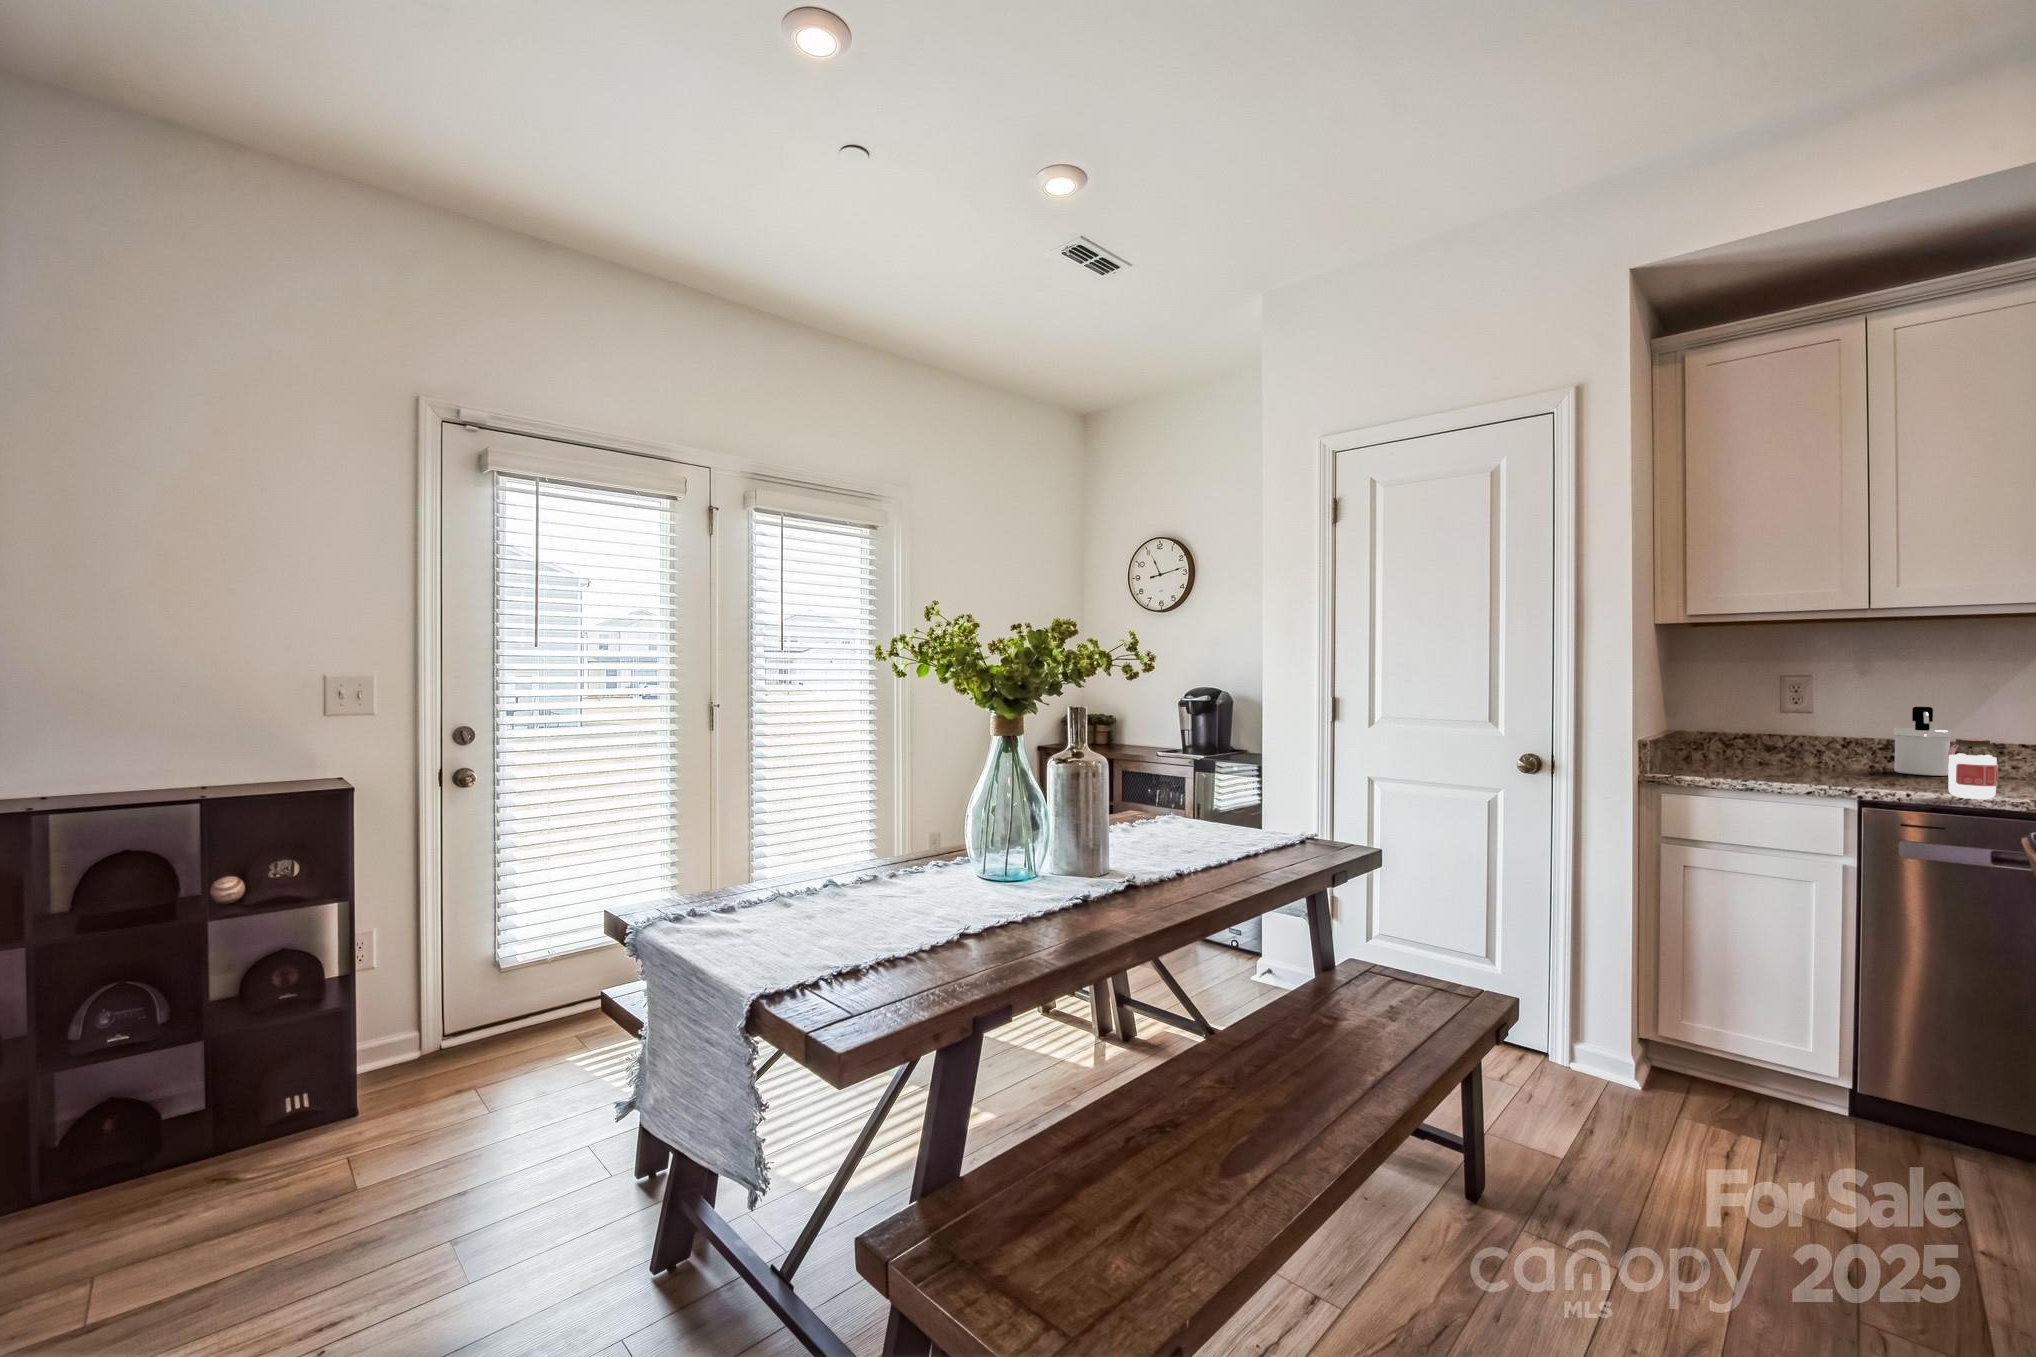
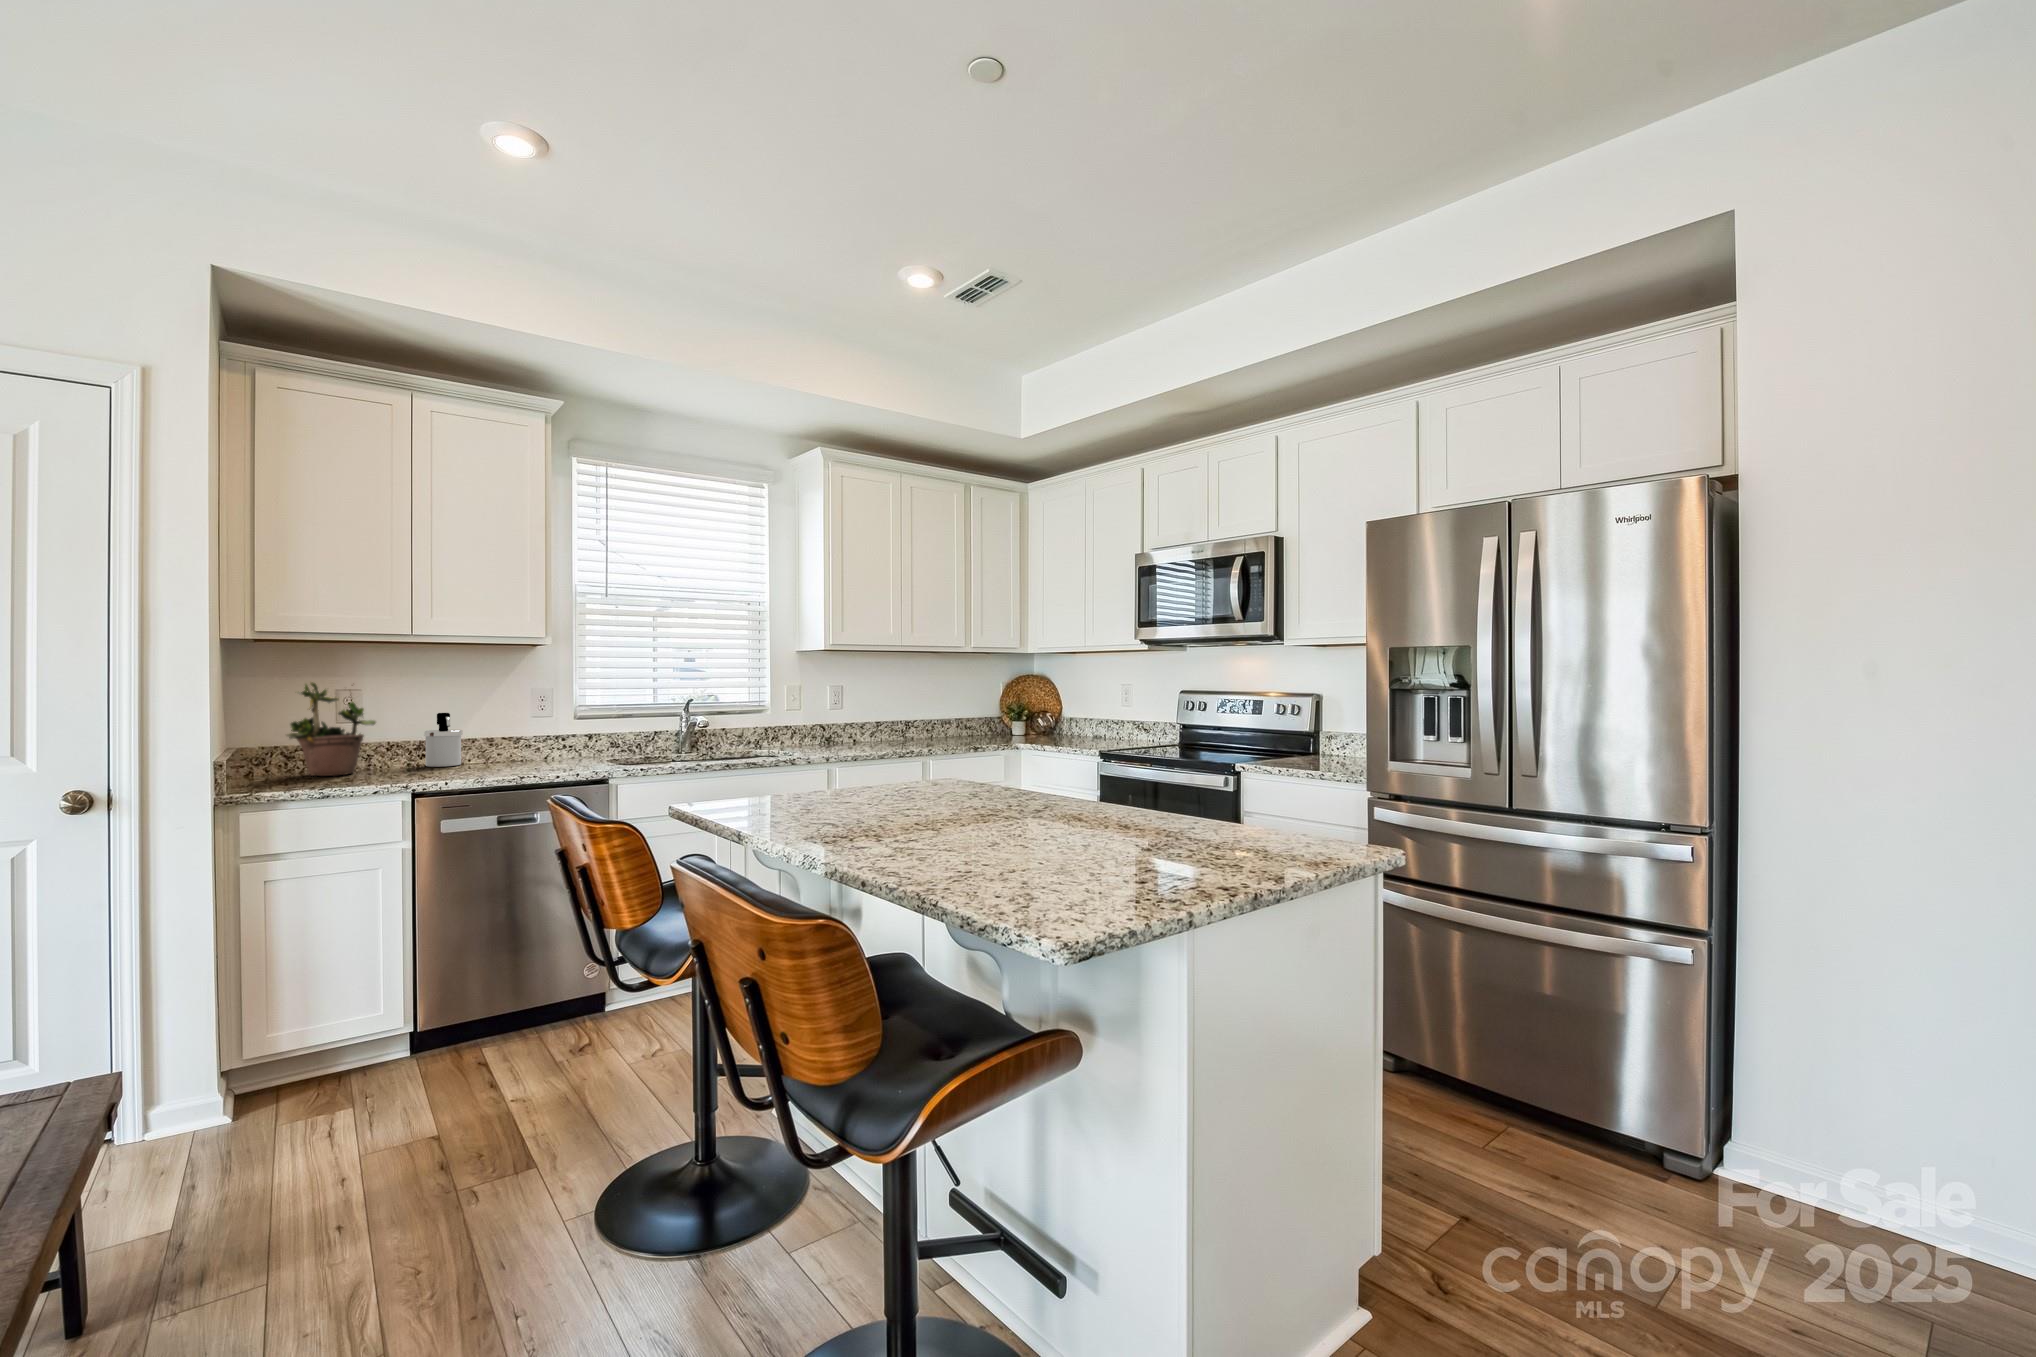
potted plant: none [1718,657,1825,769] -> present [286,682,376,776]
jar: present [1948,739,2000,799] -> none [470,735,500,780]

